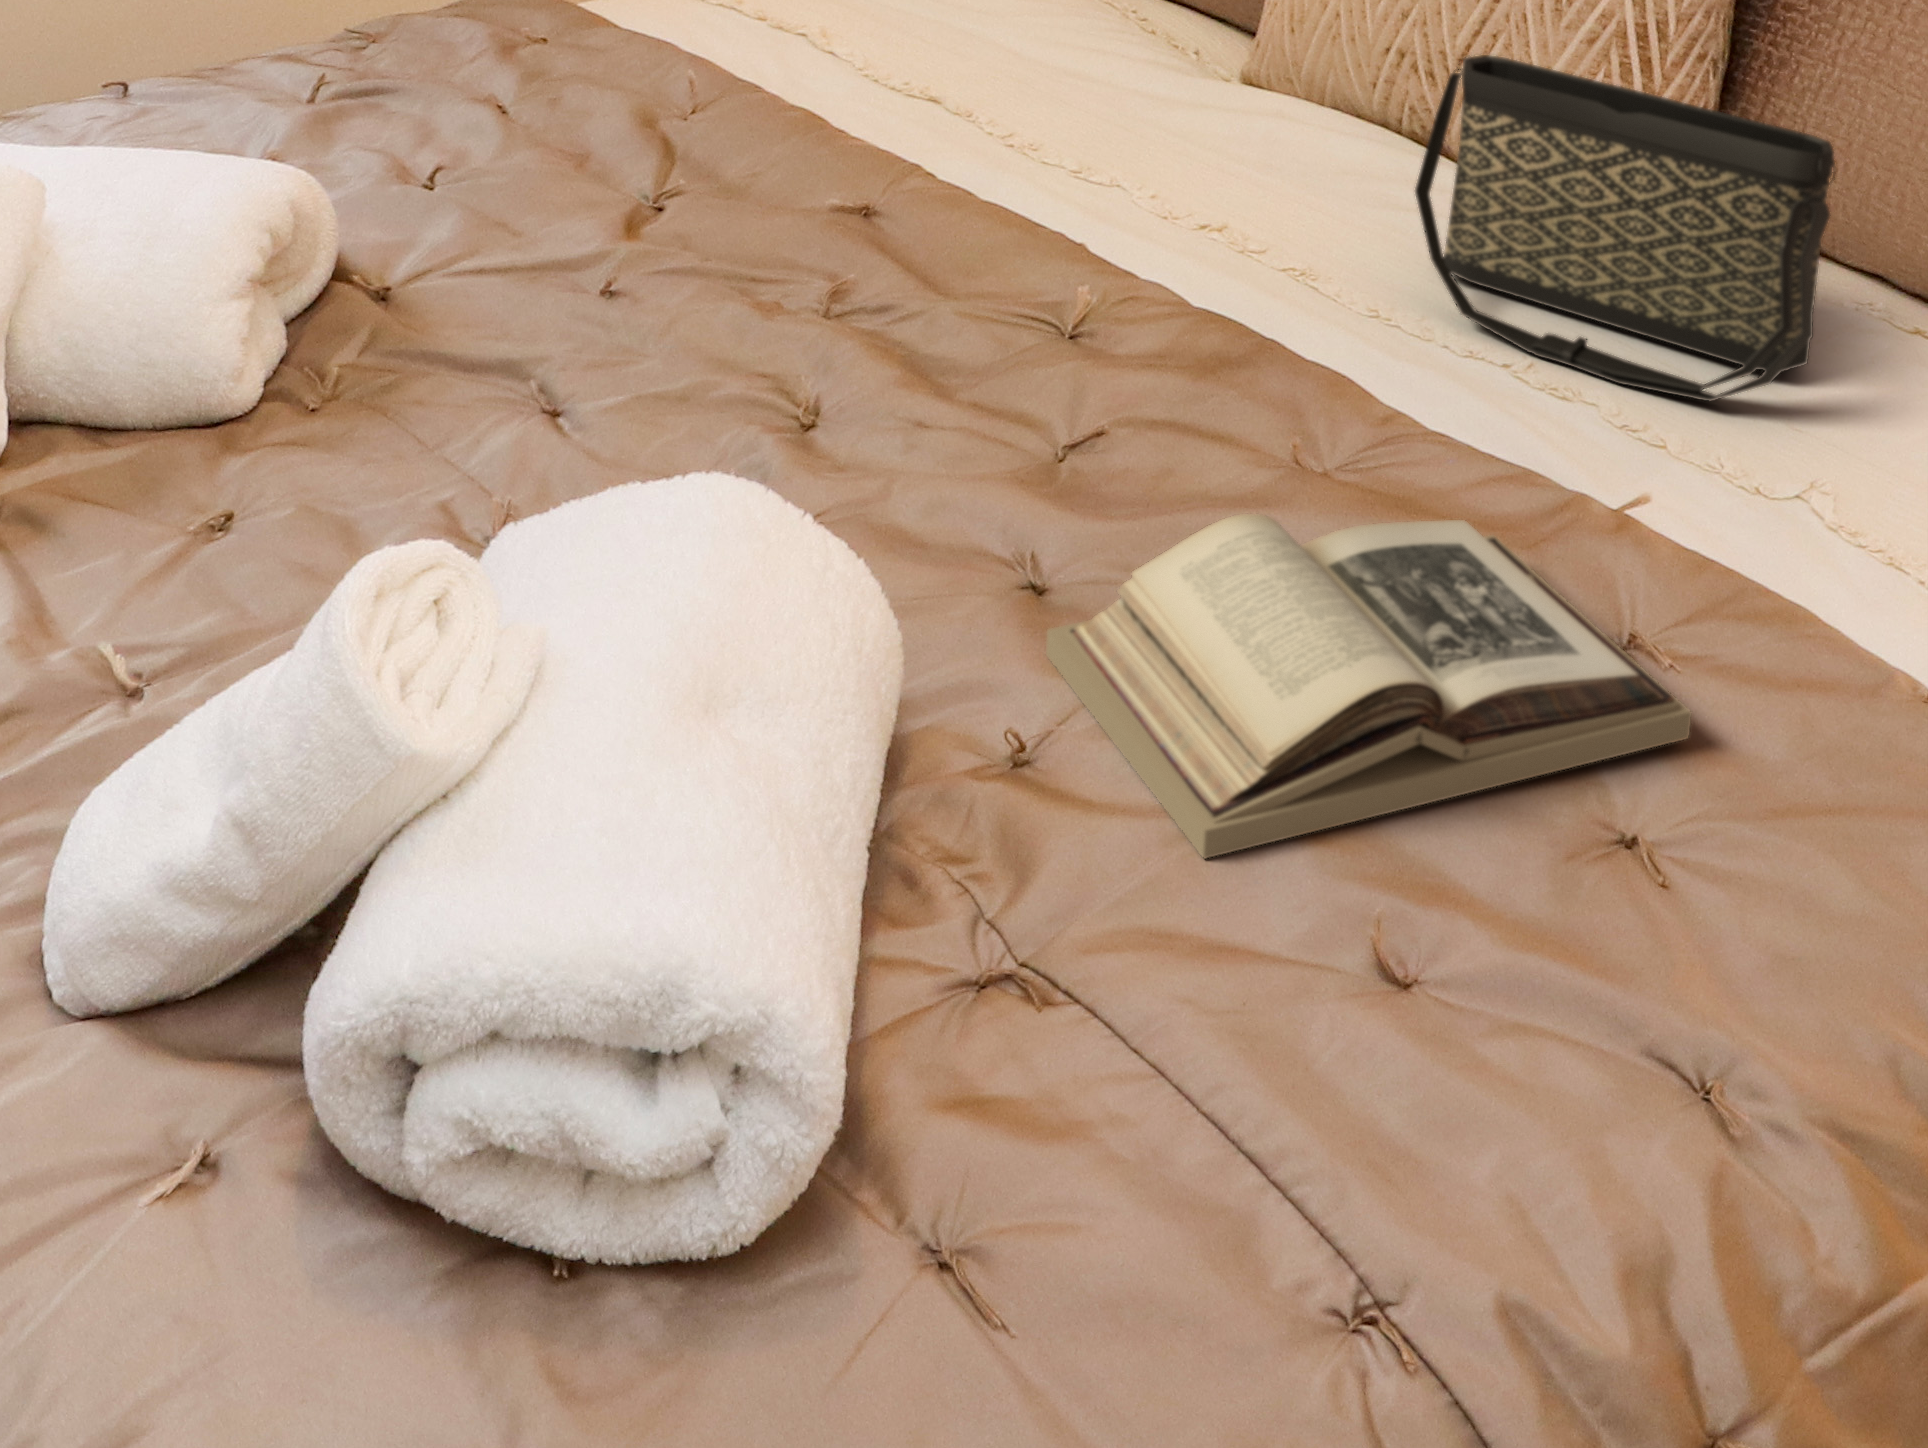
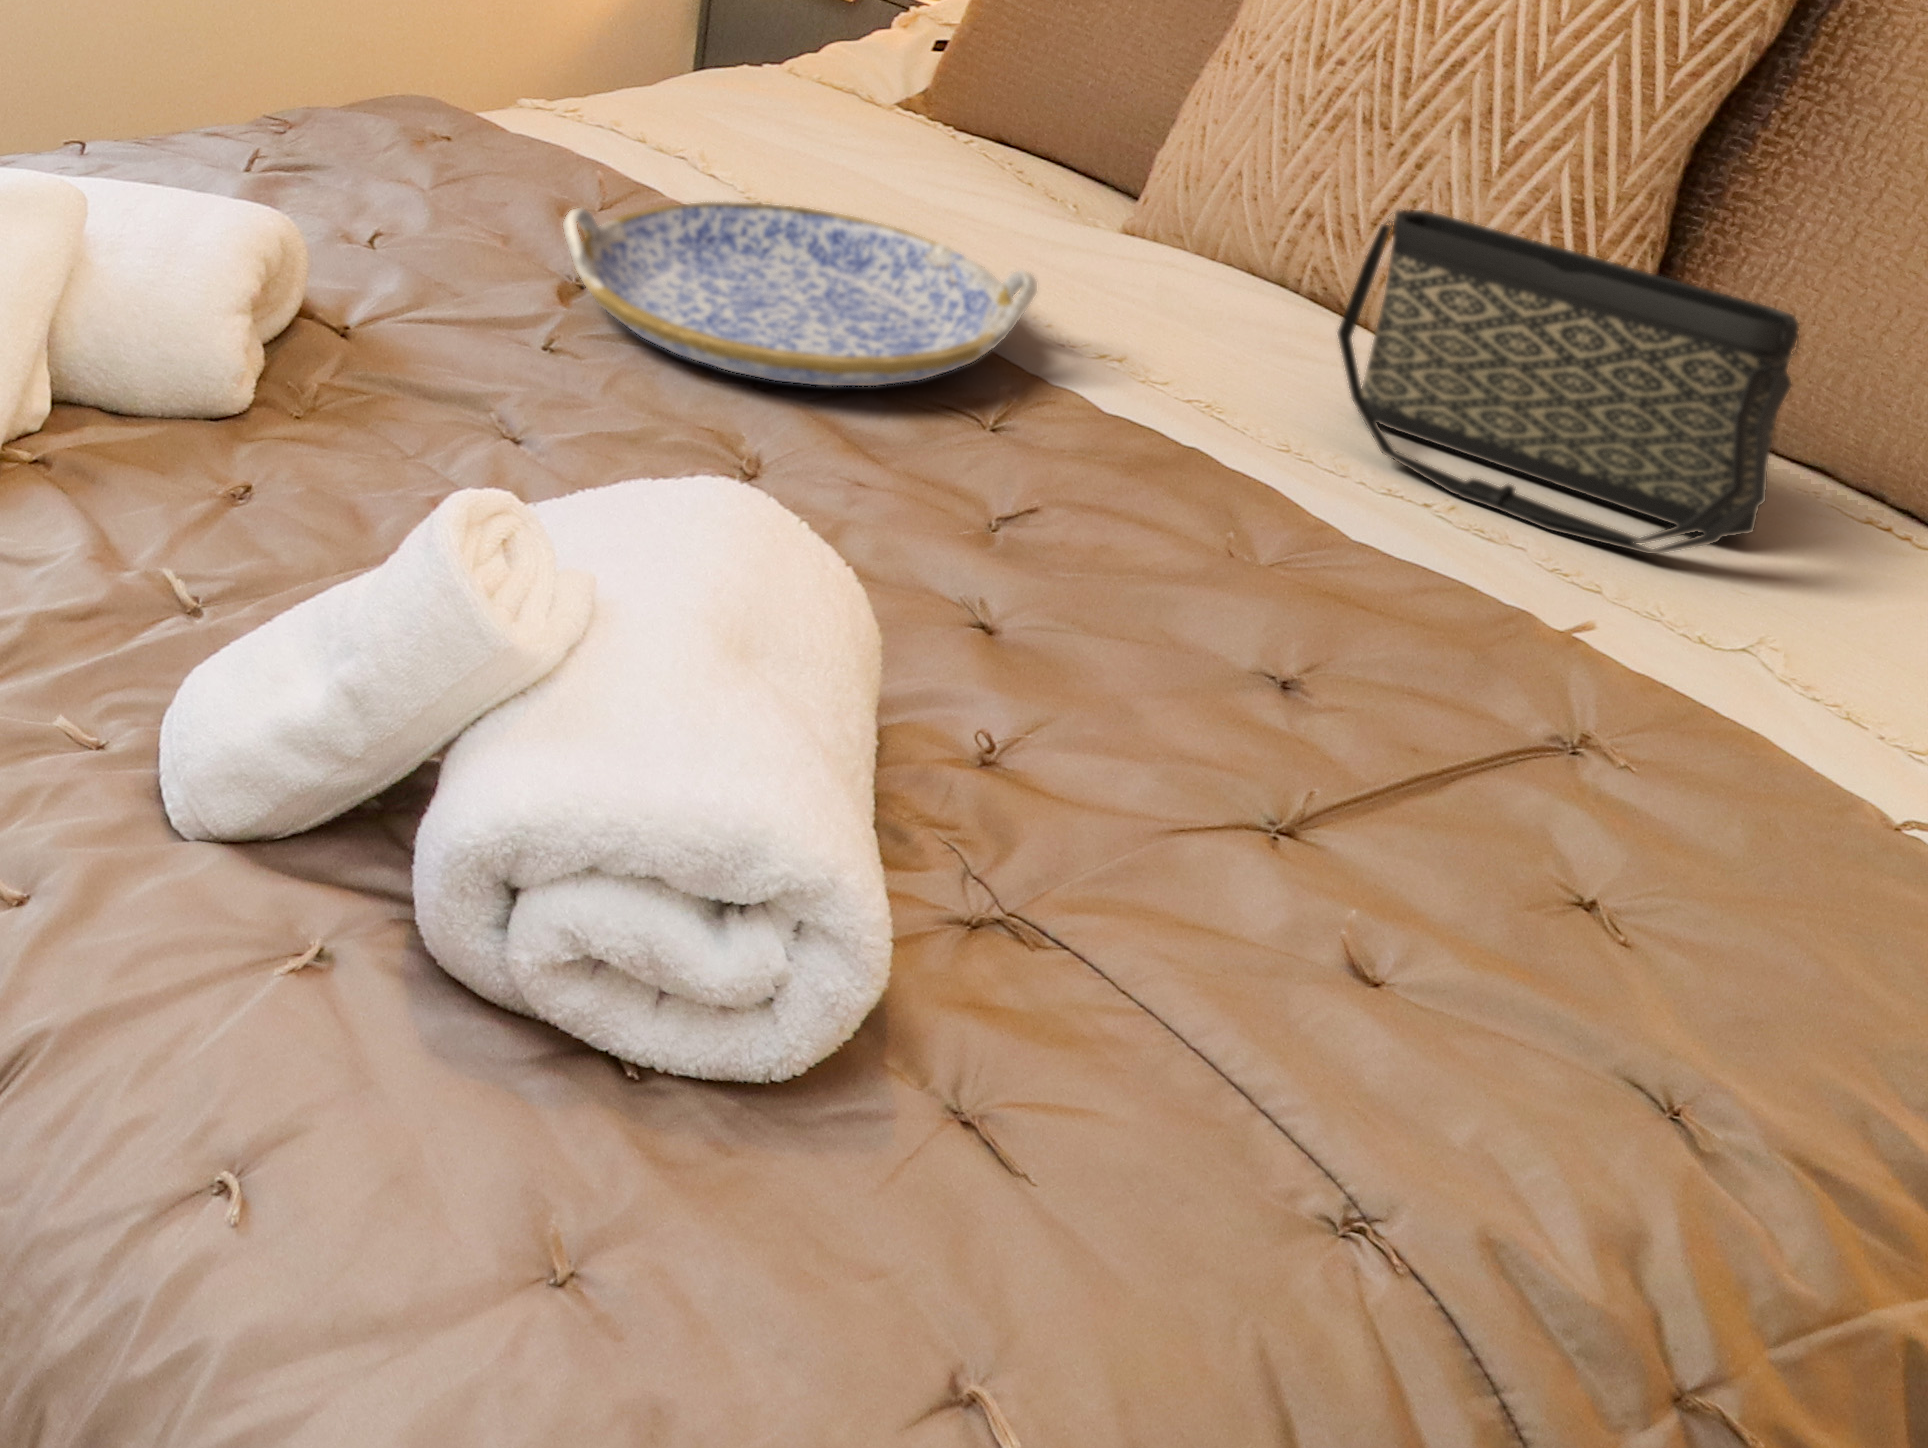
serving tray: none [634,92,1124,299] -> present [563,202,1037,386]
book: present [1046,514,1692,858] -> none [997,580,1646,860]

